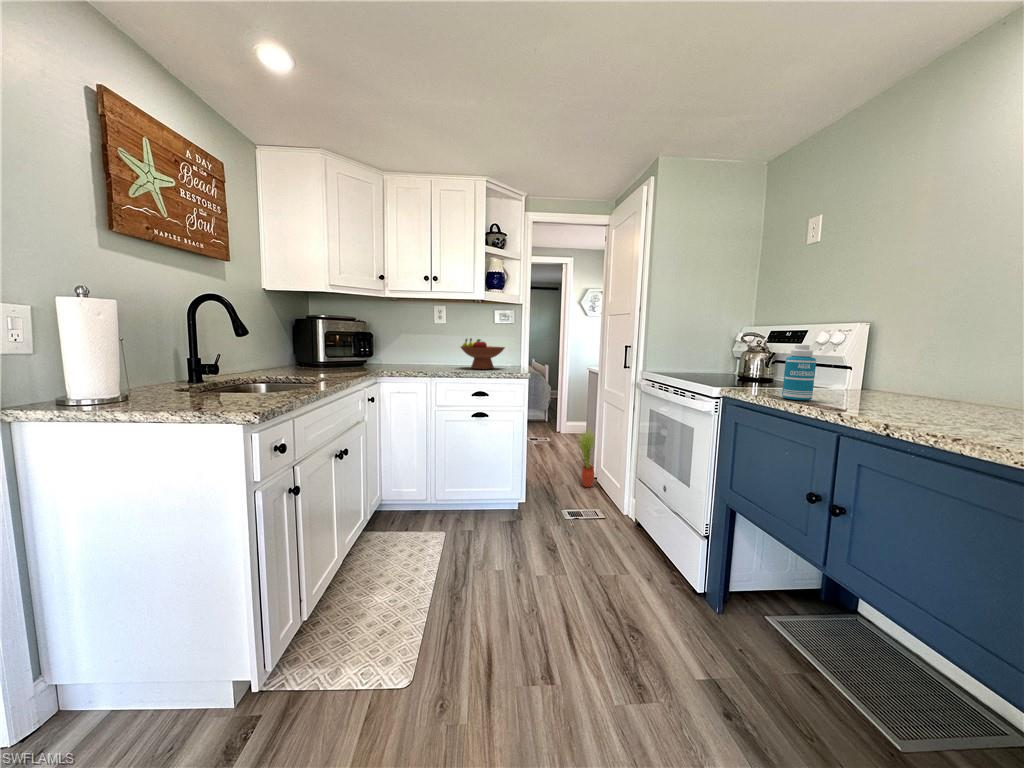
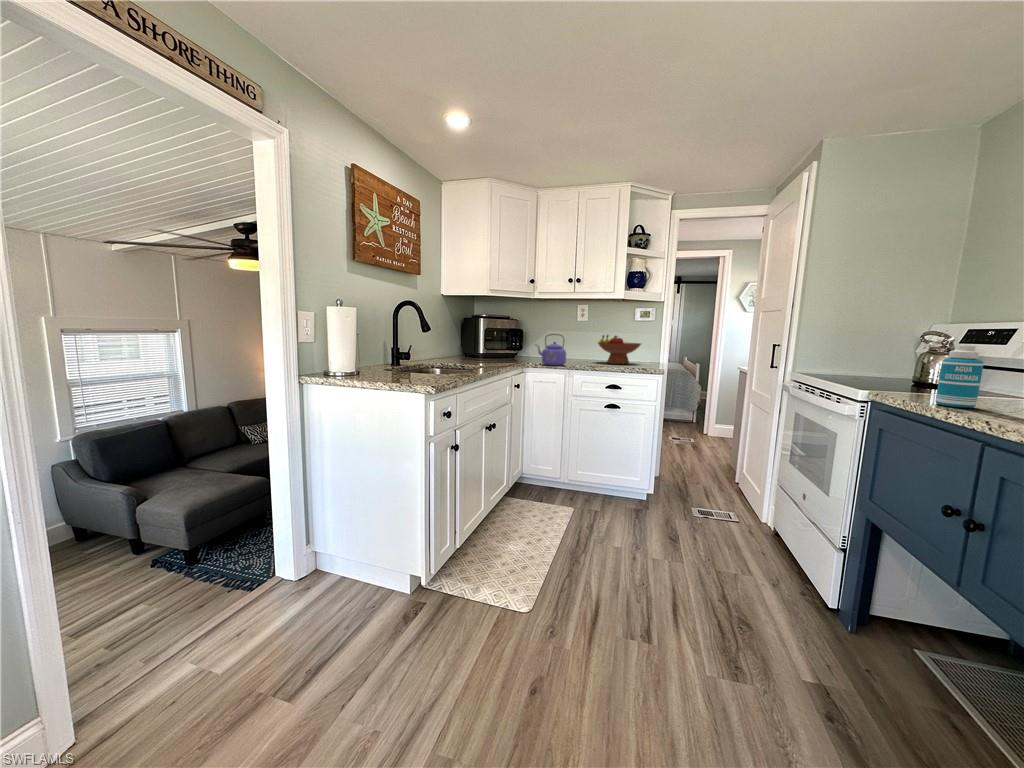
kettle: none [392,338,429,374] -> present [536,334,566,366]
potted plant: present [578,428,595,487] -> none [716,429,738,492]

